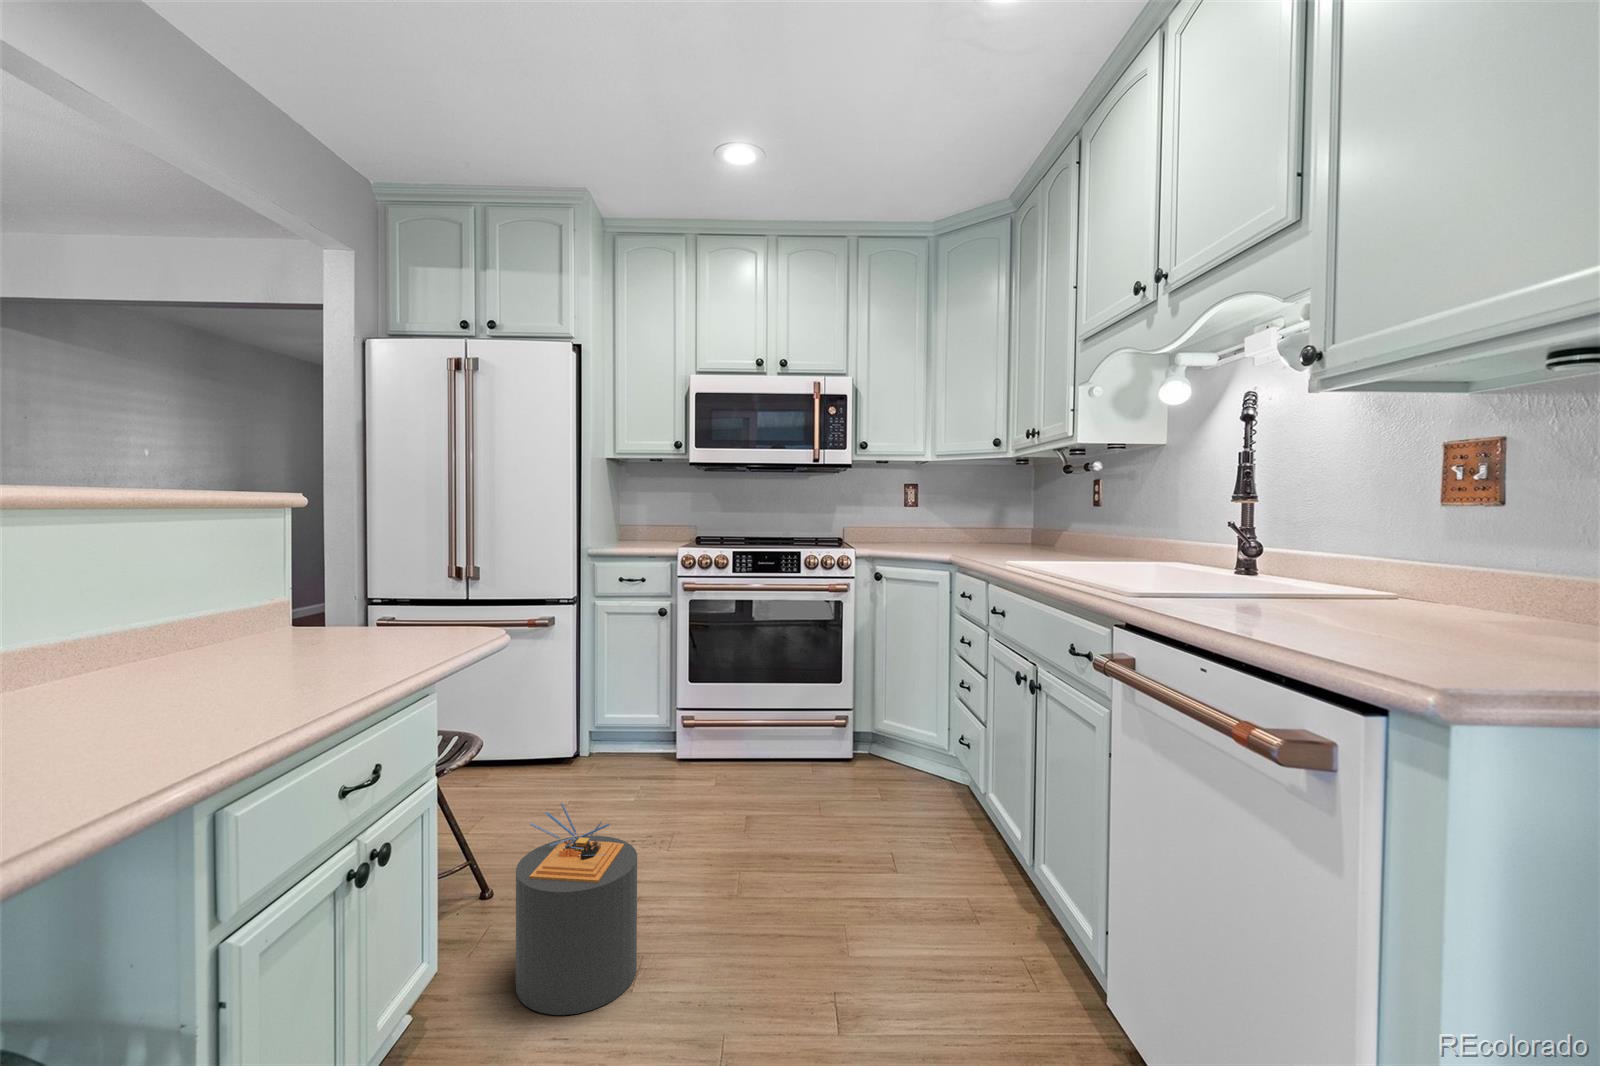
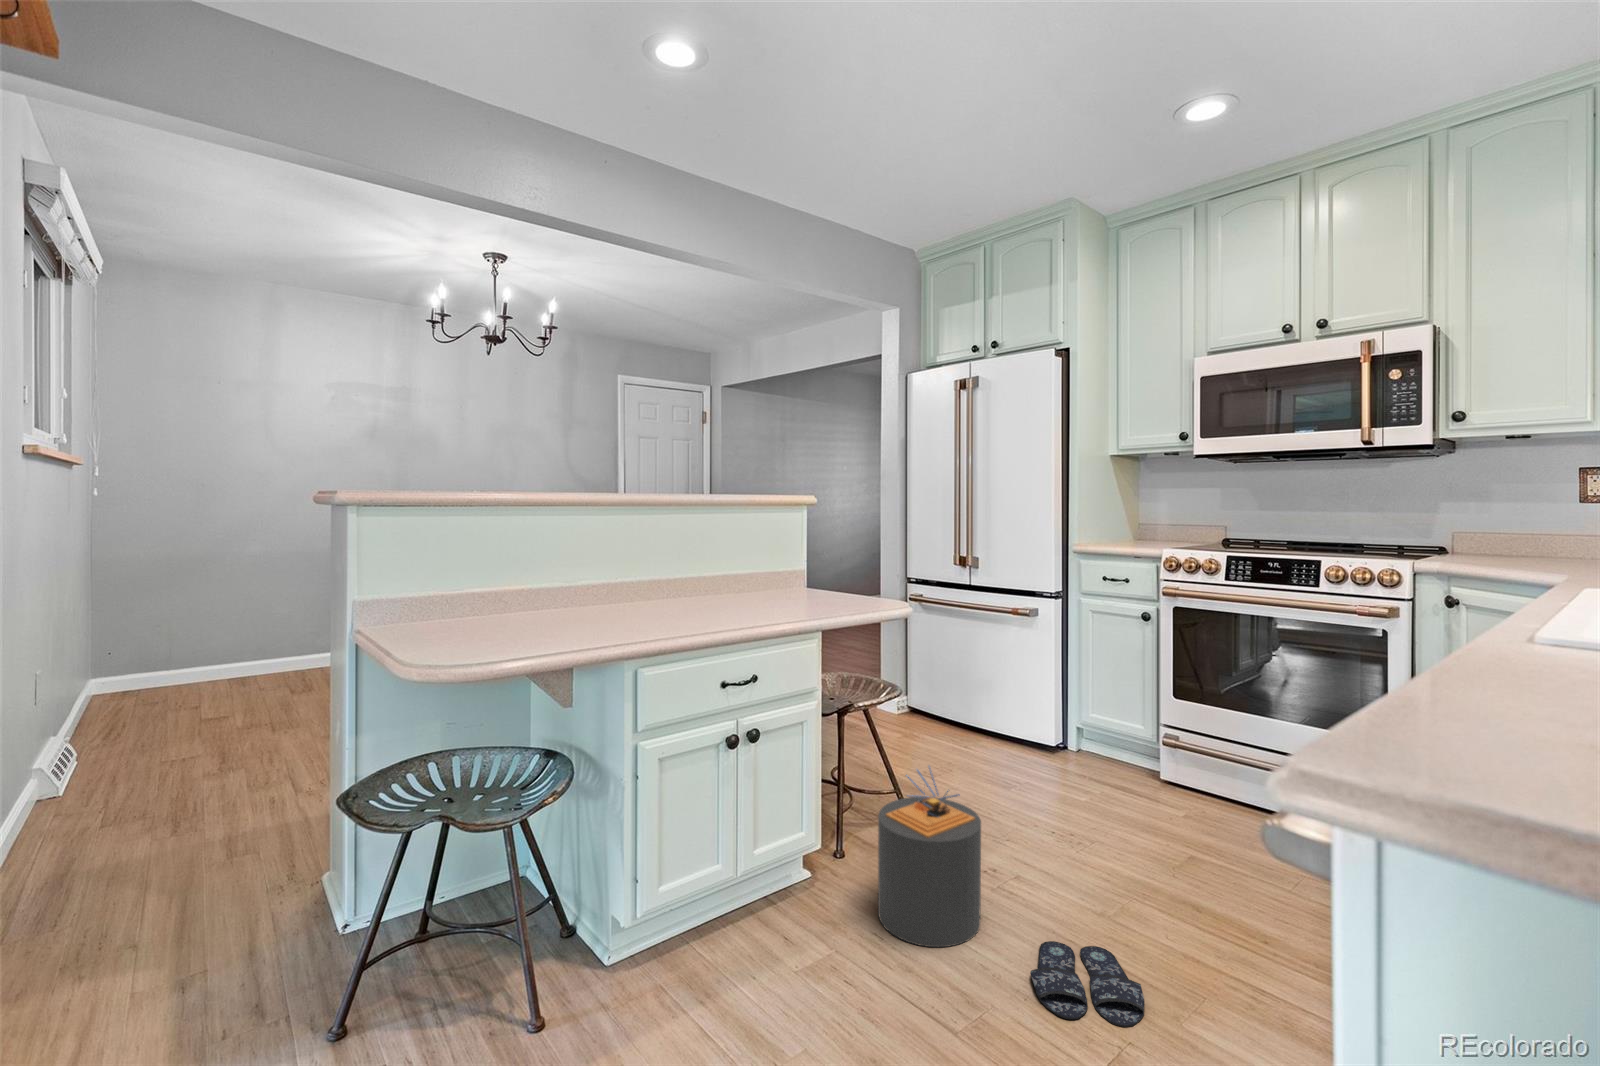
slippers: none [700,923,813,1001] -> present [1030,941,1144,1027]

